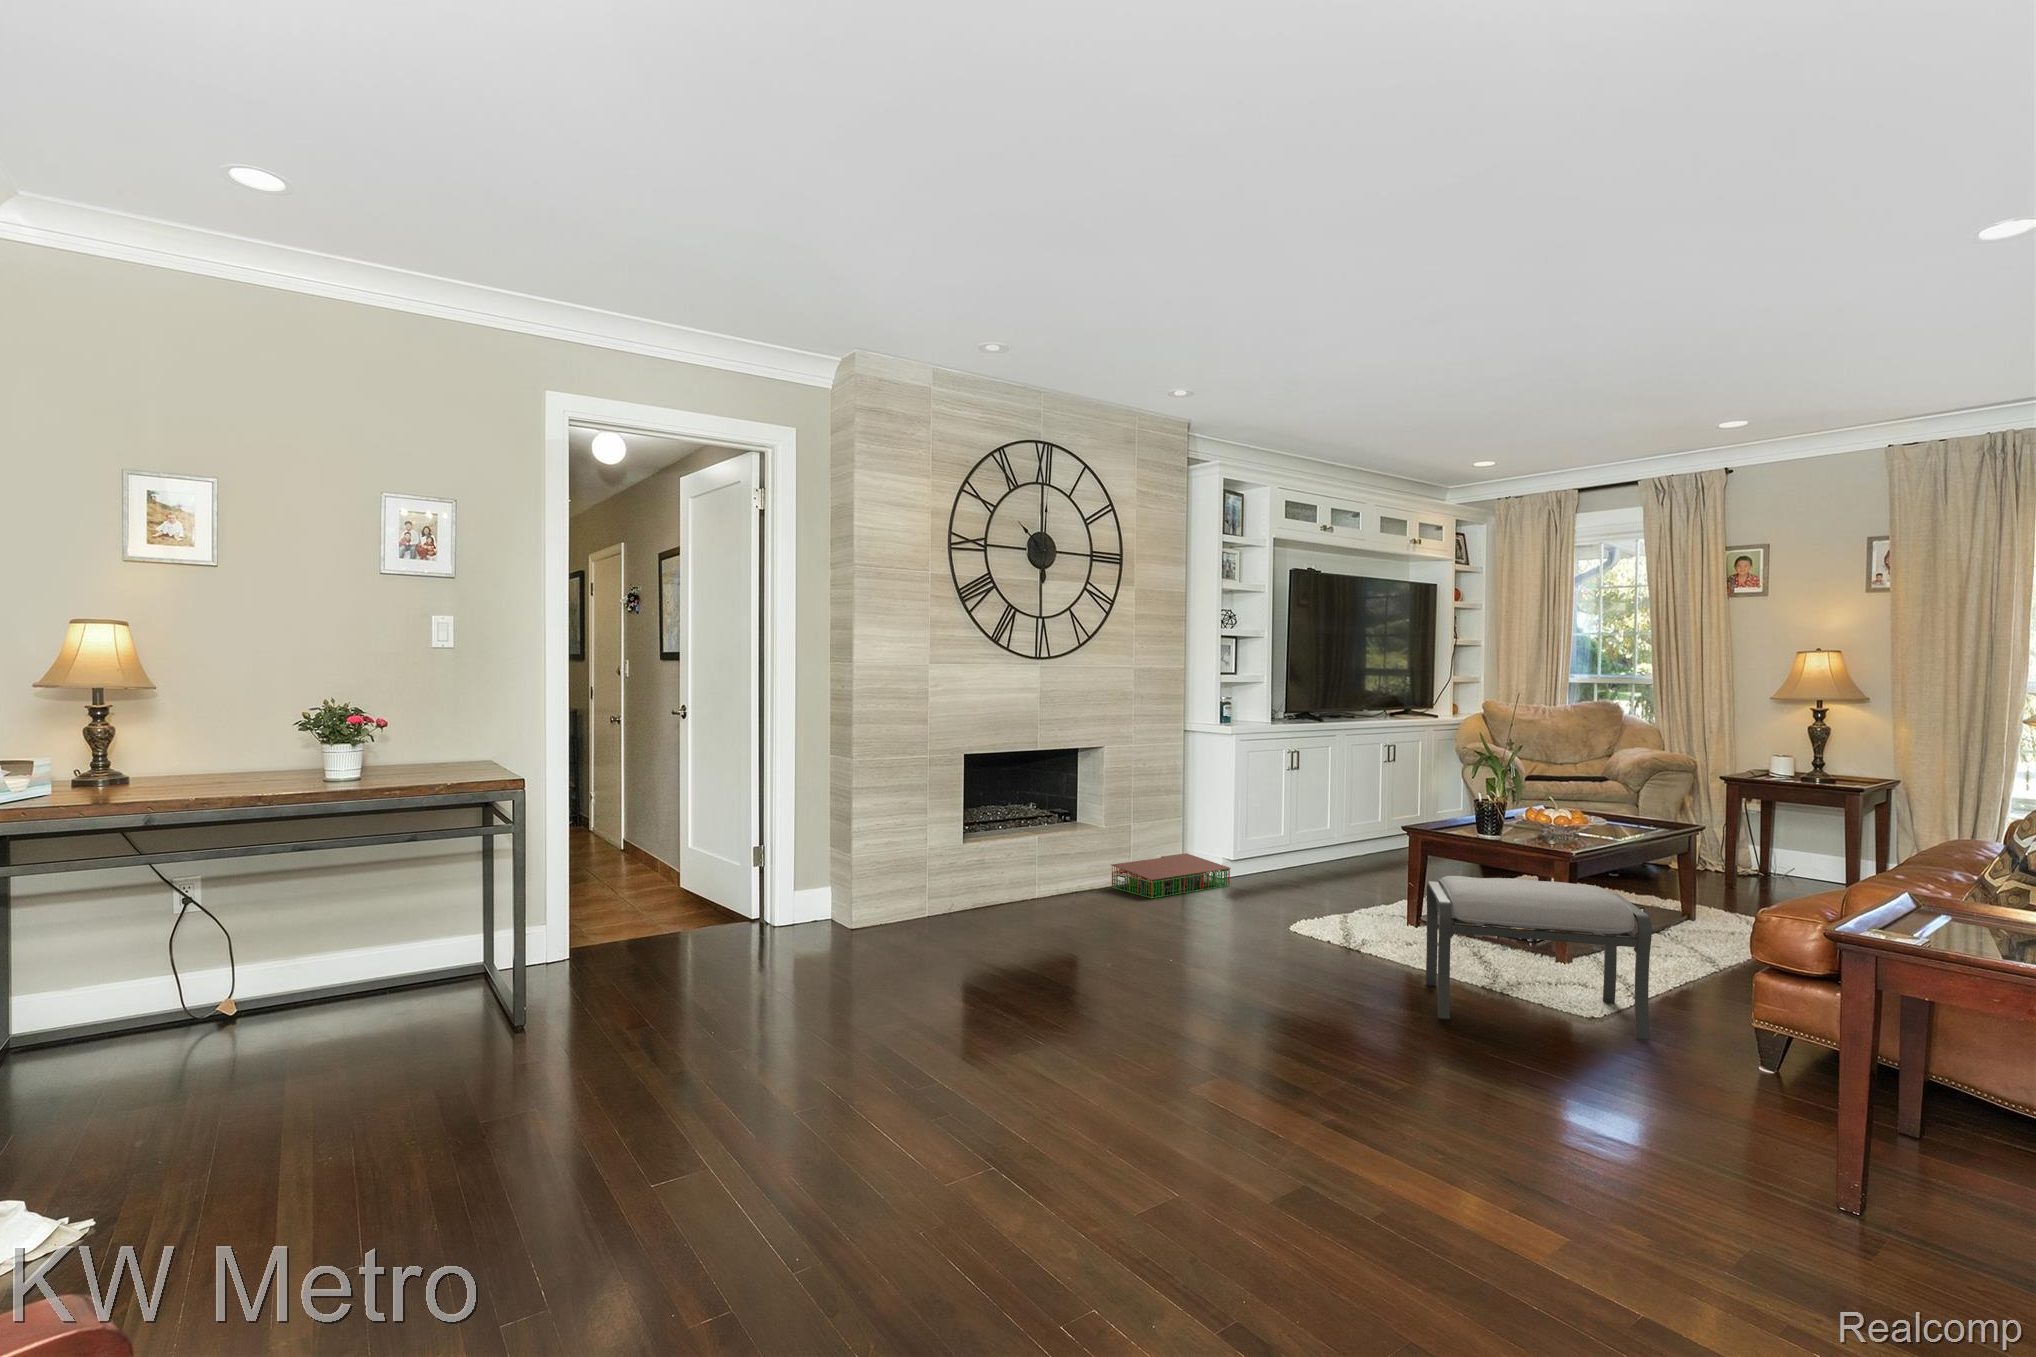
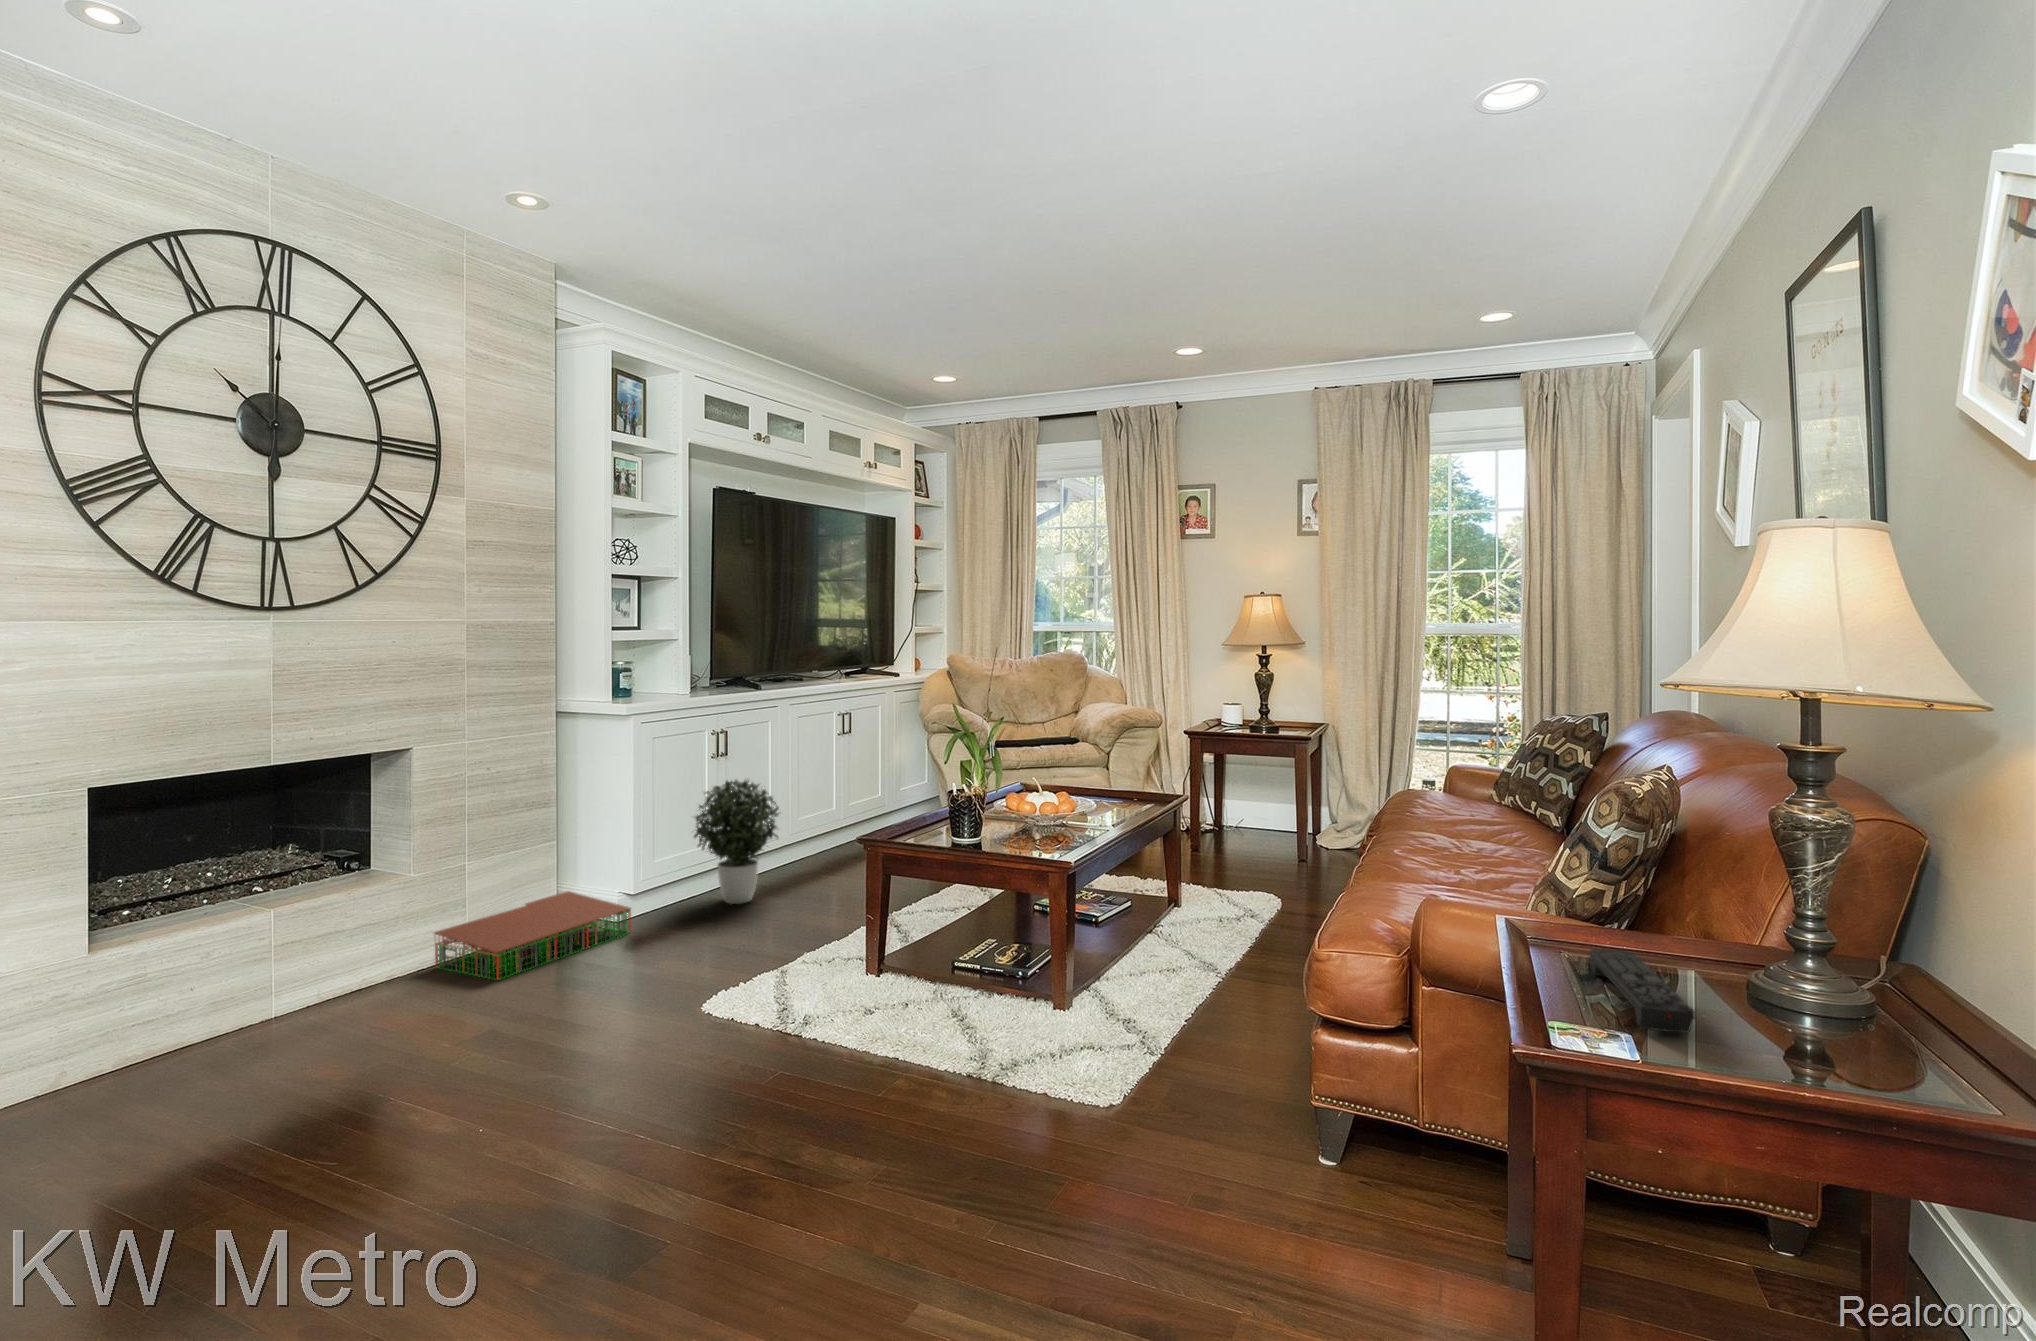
potted plant: none [1270,785,1338,878] -> present [694,780,779,904]
ottoman: present [1426,876,1652,1040] -> none [894,915,1187,1164]
remote control: none [1947,904,1991,945] -> present [1589,949,1695,1033]

